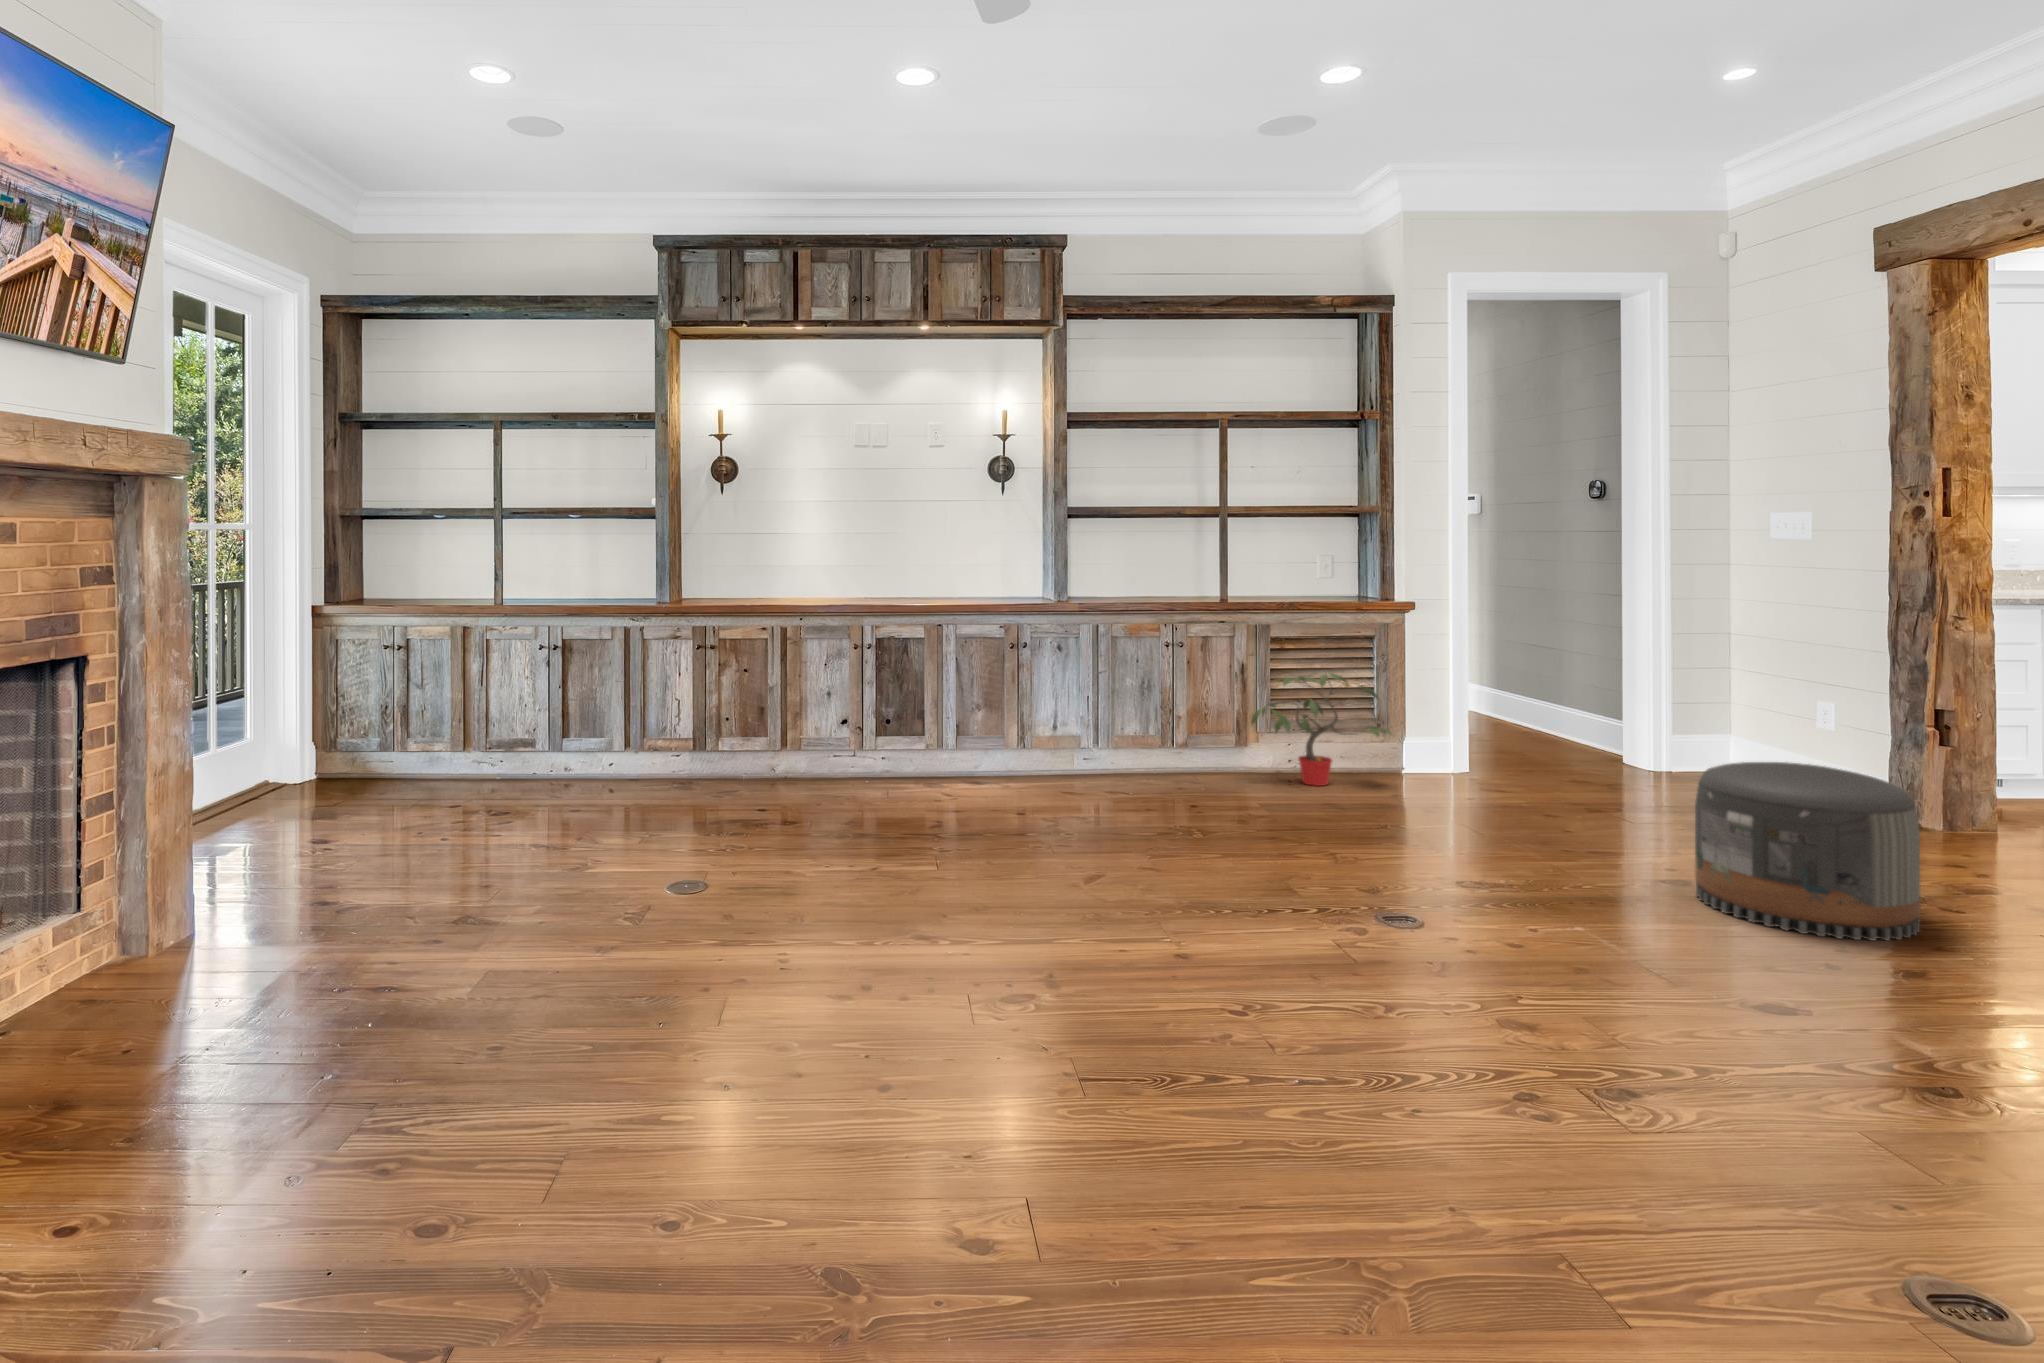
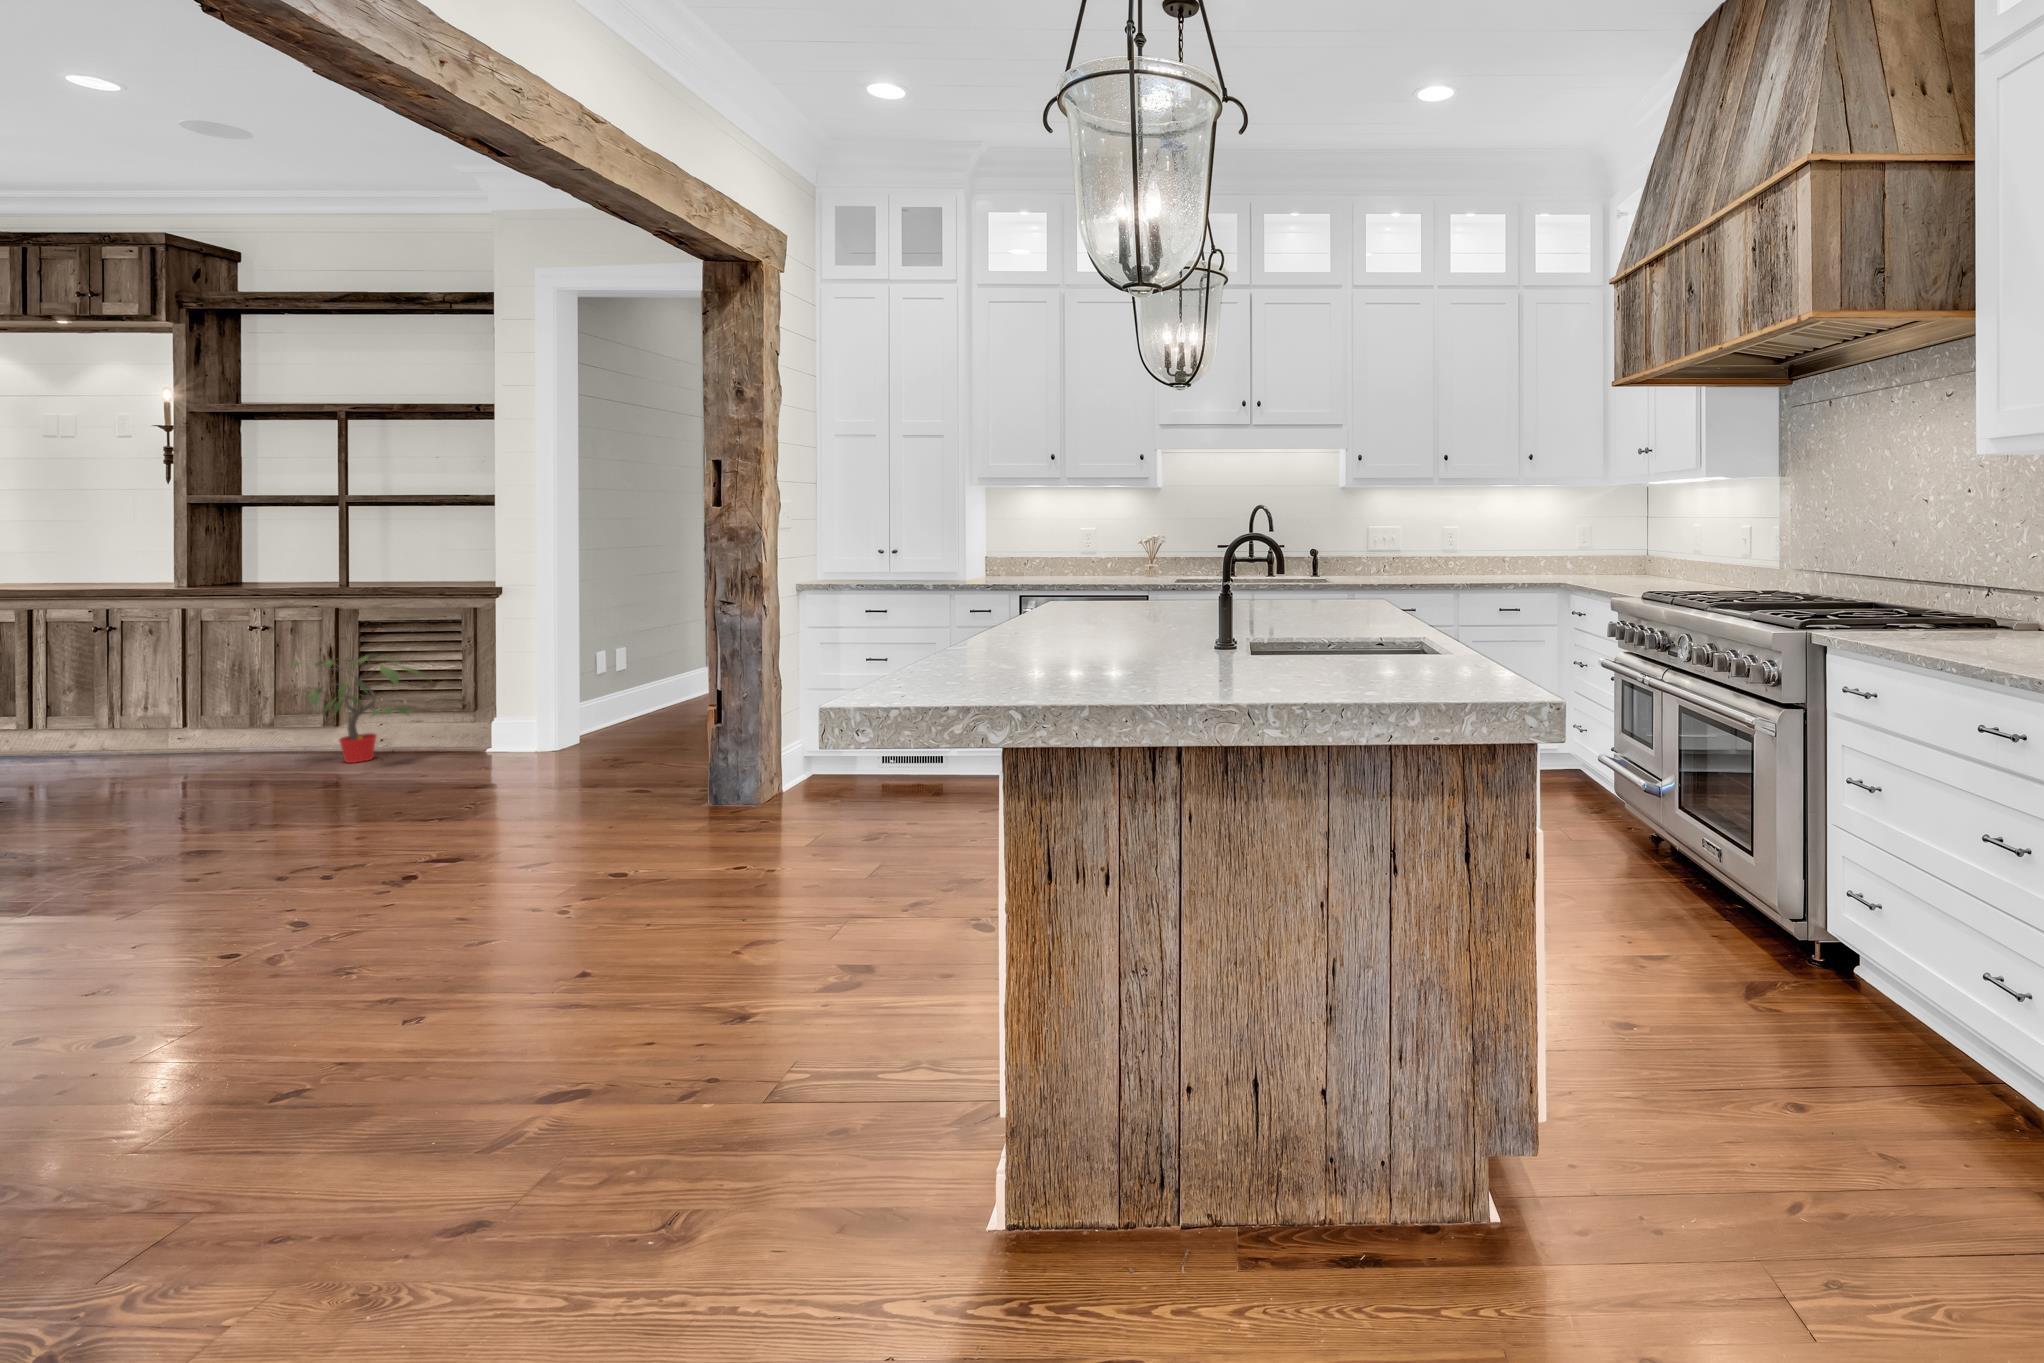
pouf: present [1695,762,1921,941] -> none [87,749,307,914]

